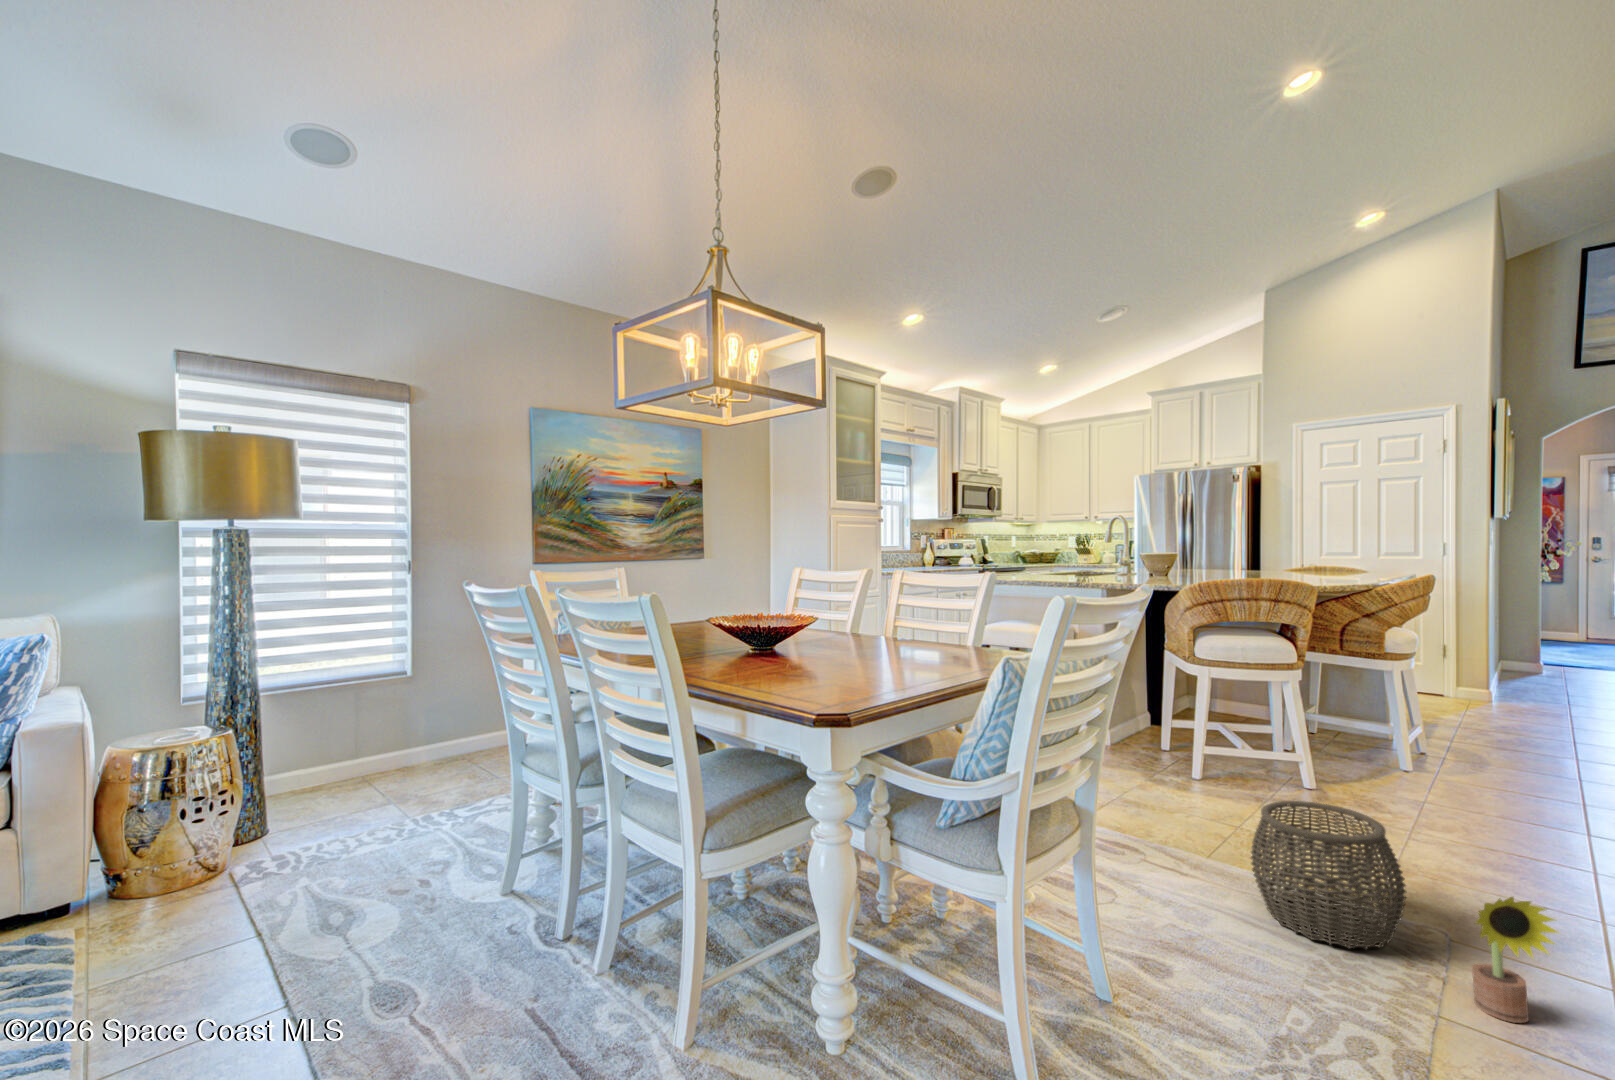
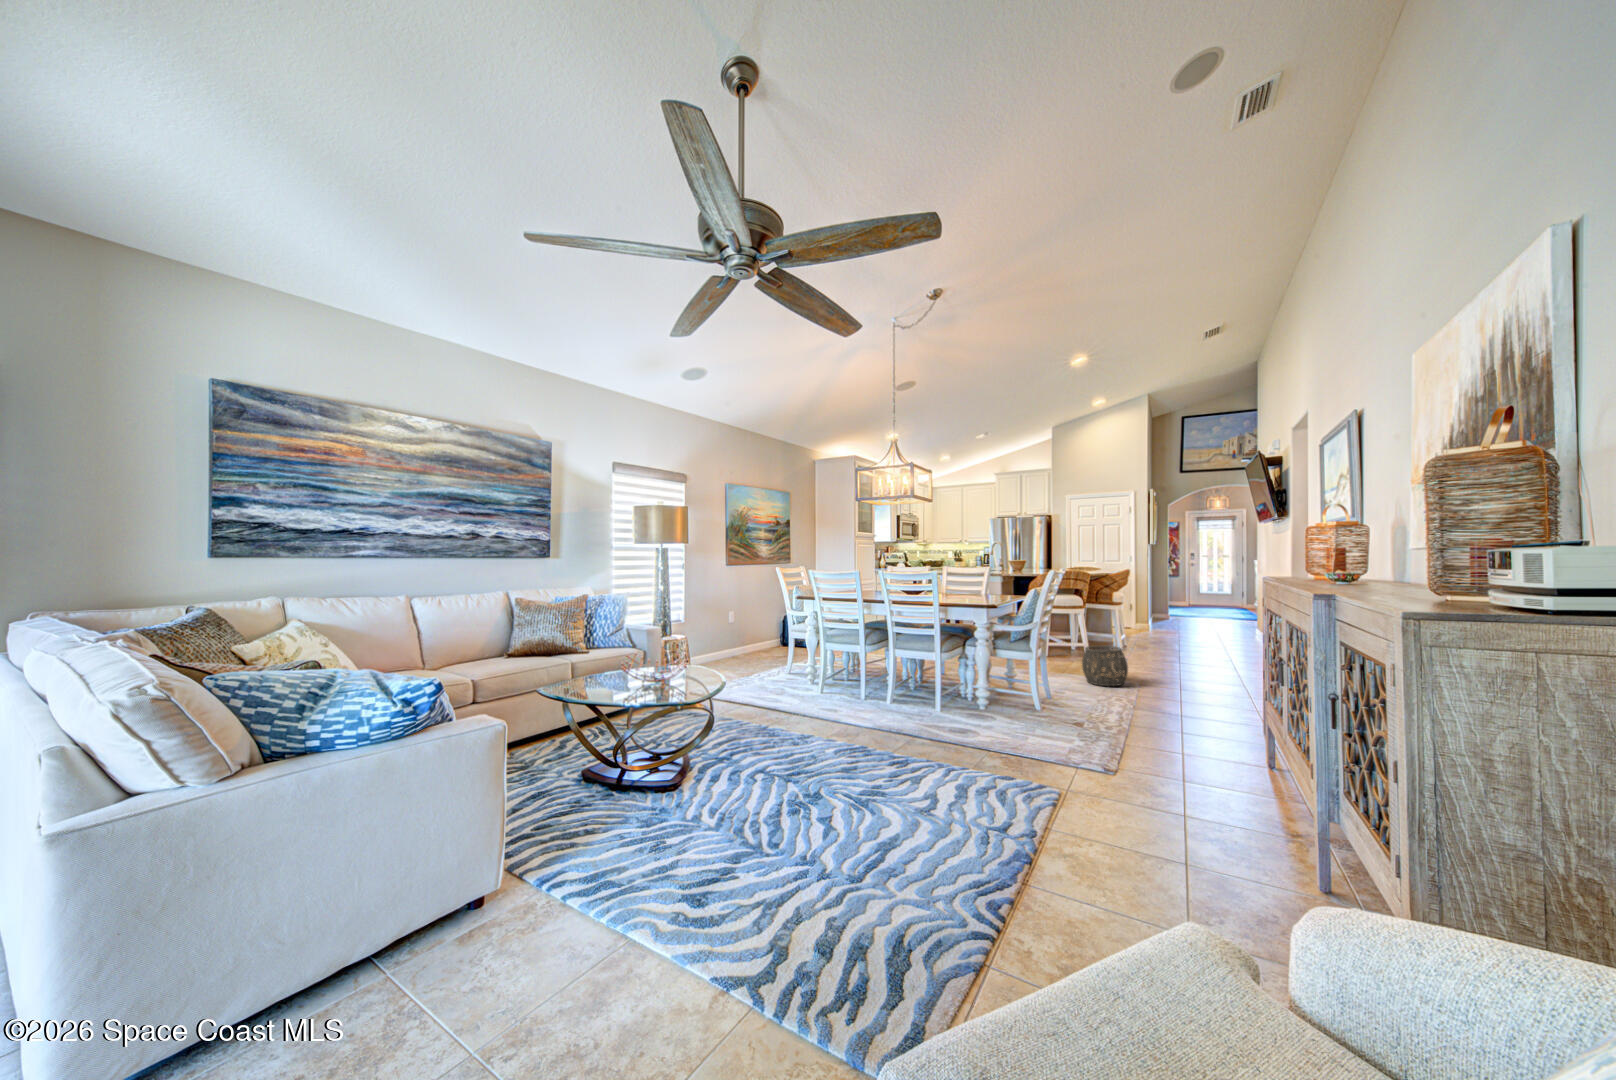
decorative plant: present [1472,897,1558,1023] -> none [1147,657,1168,694]

